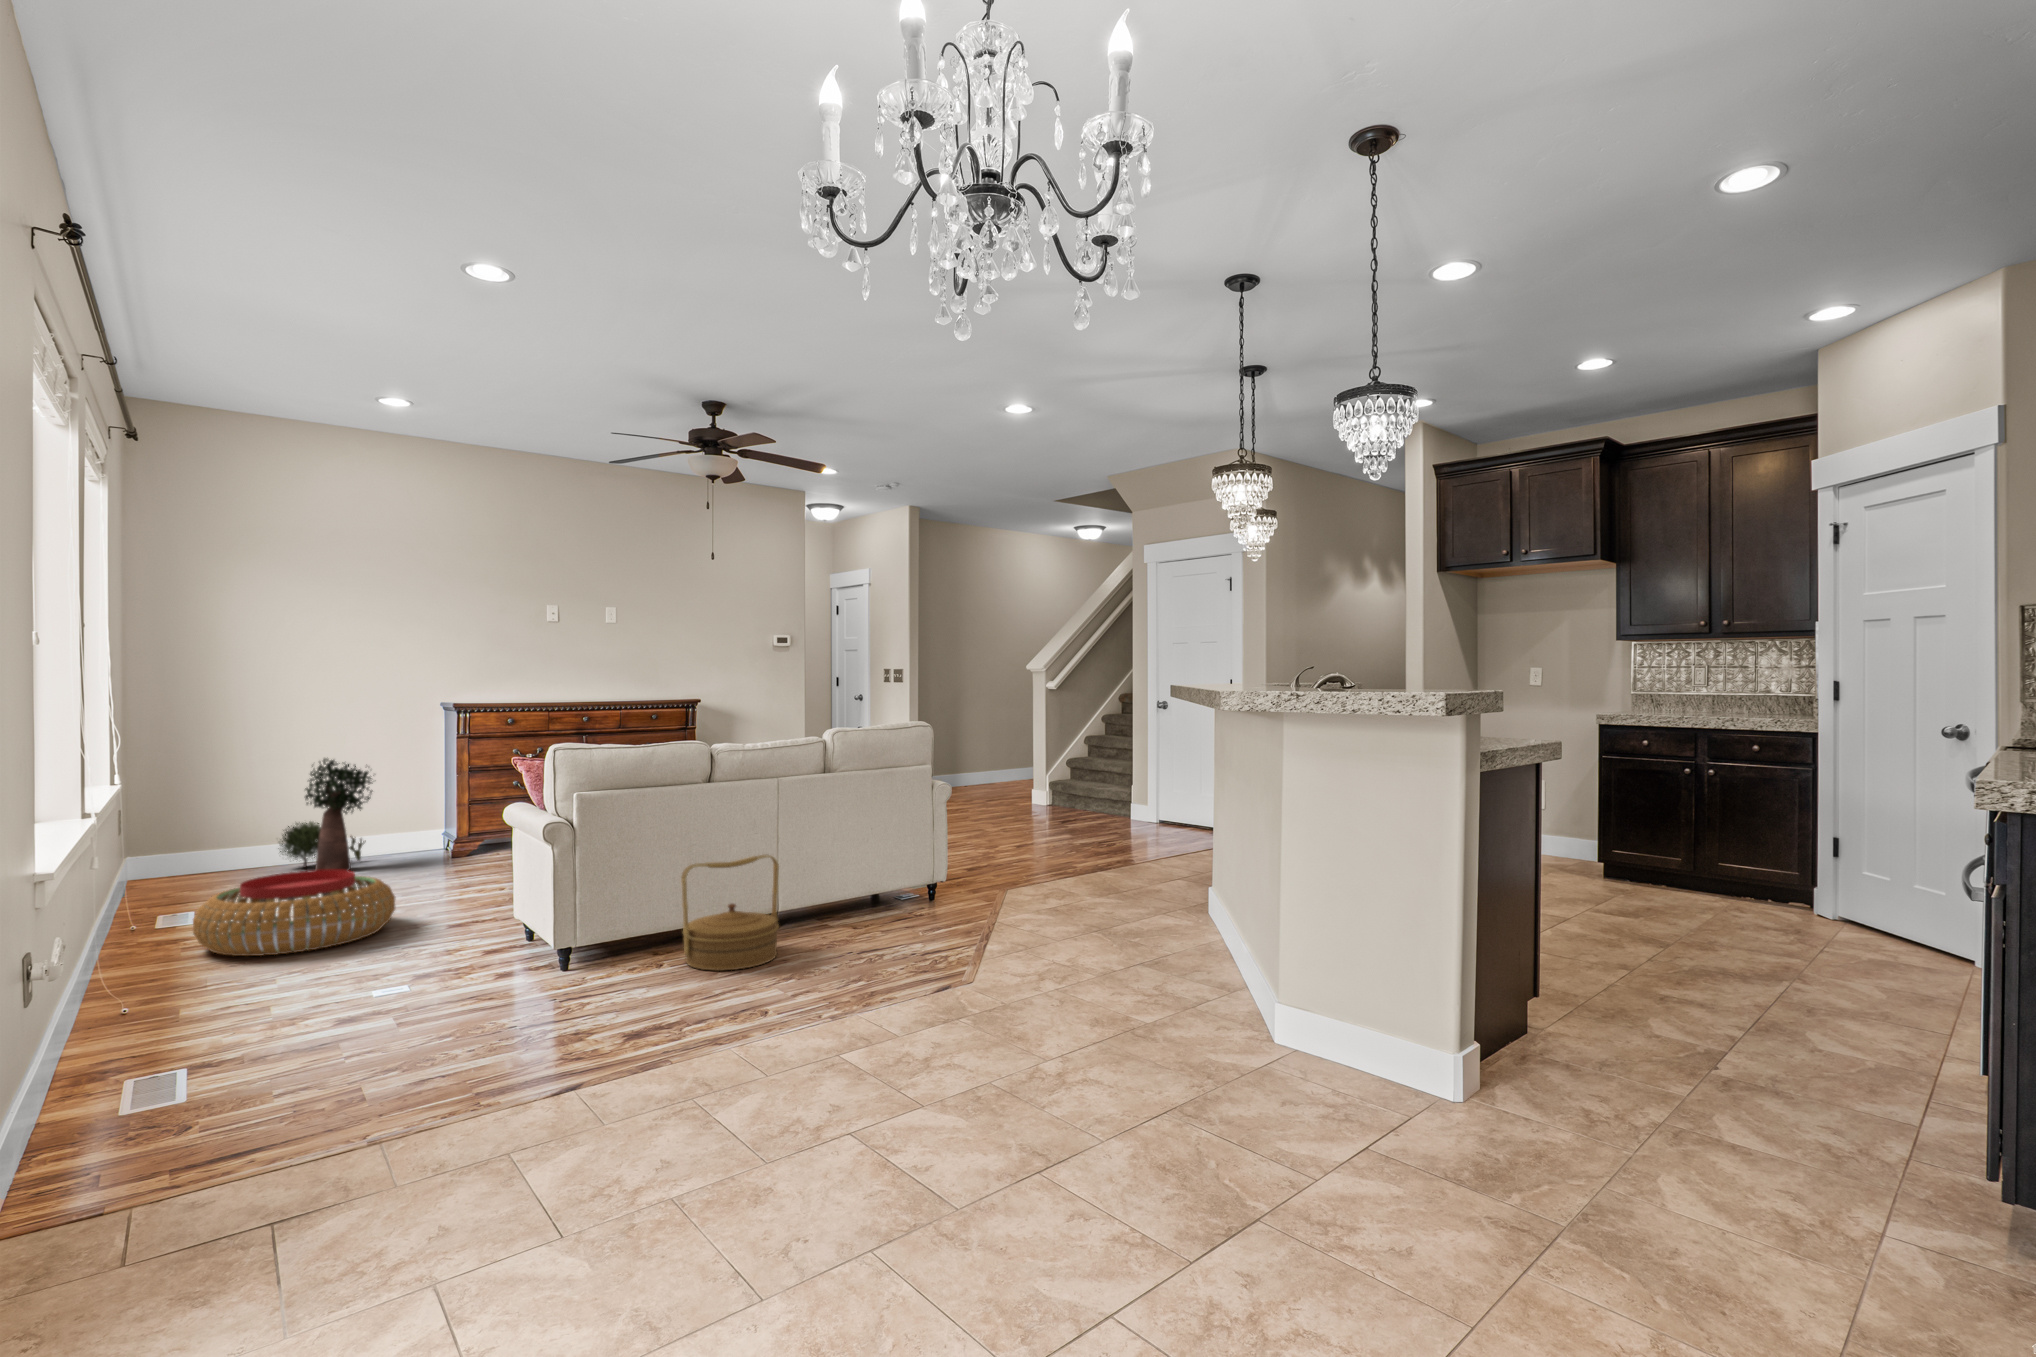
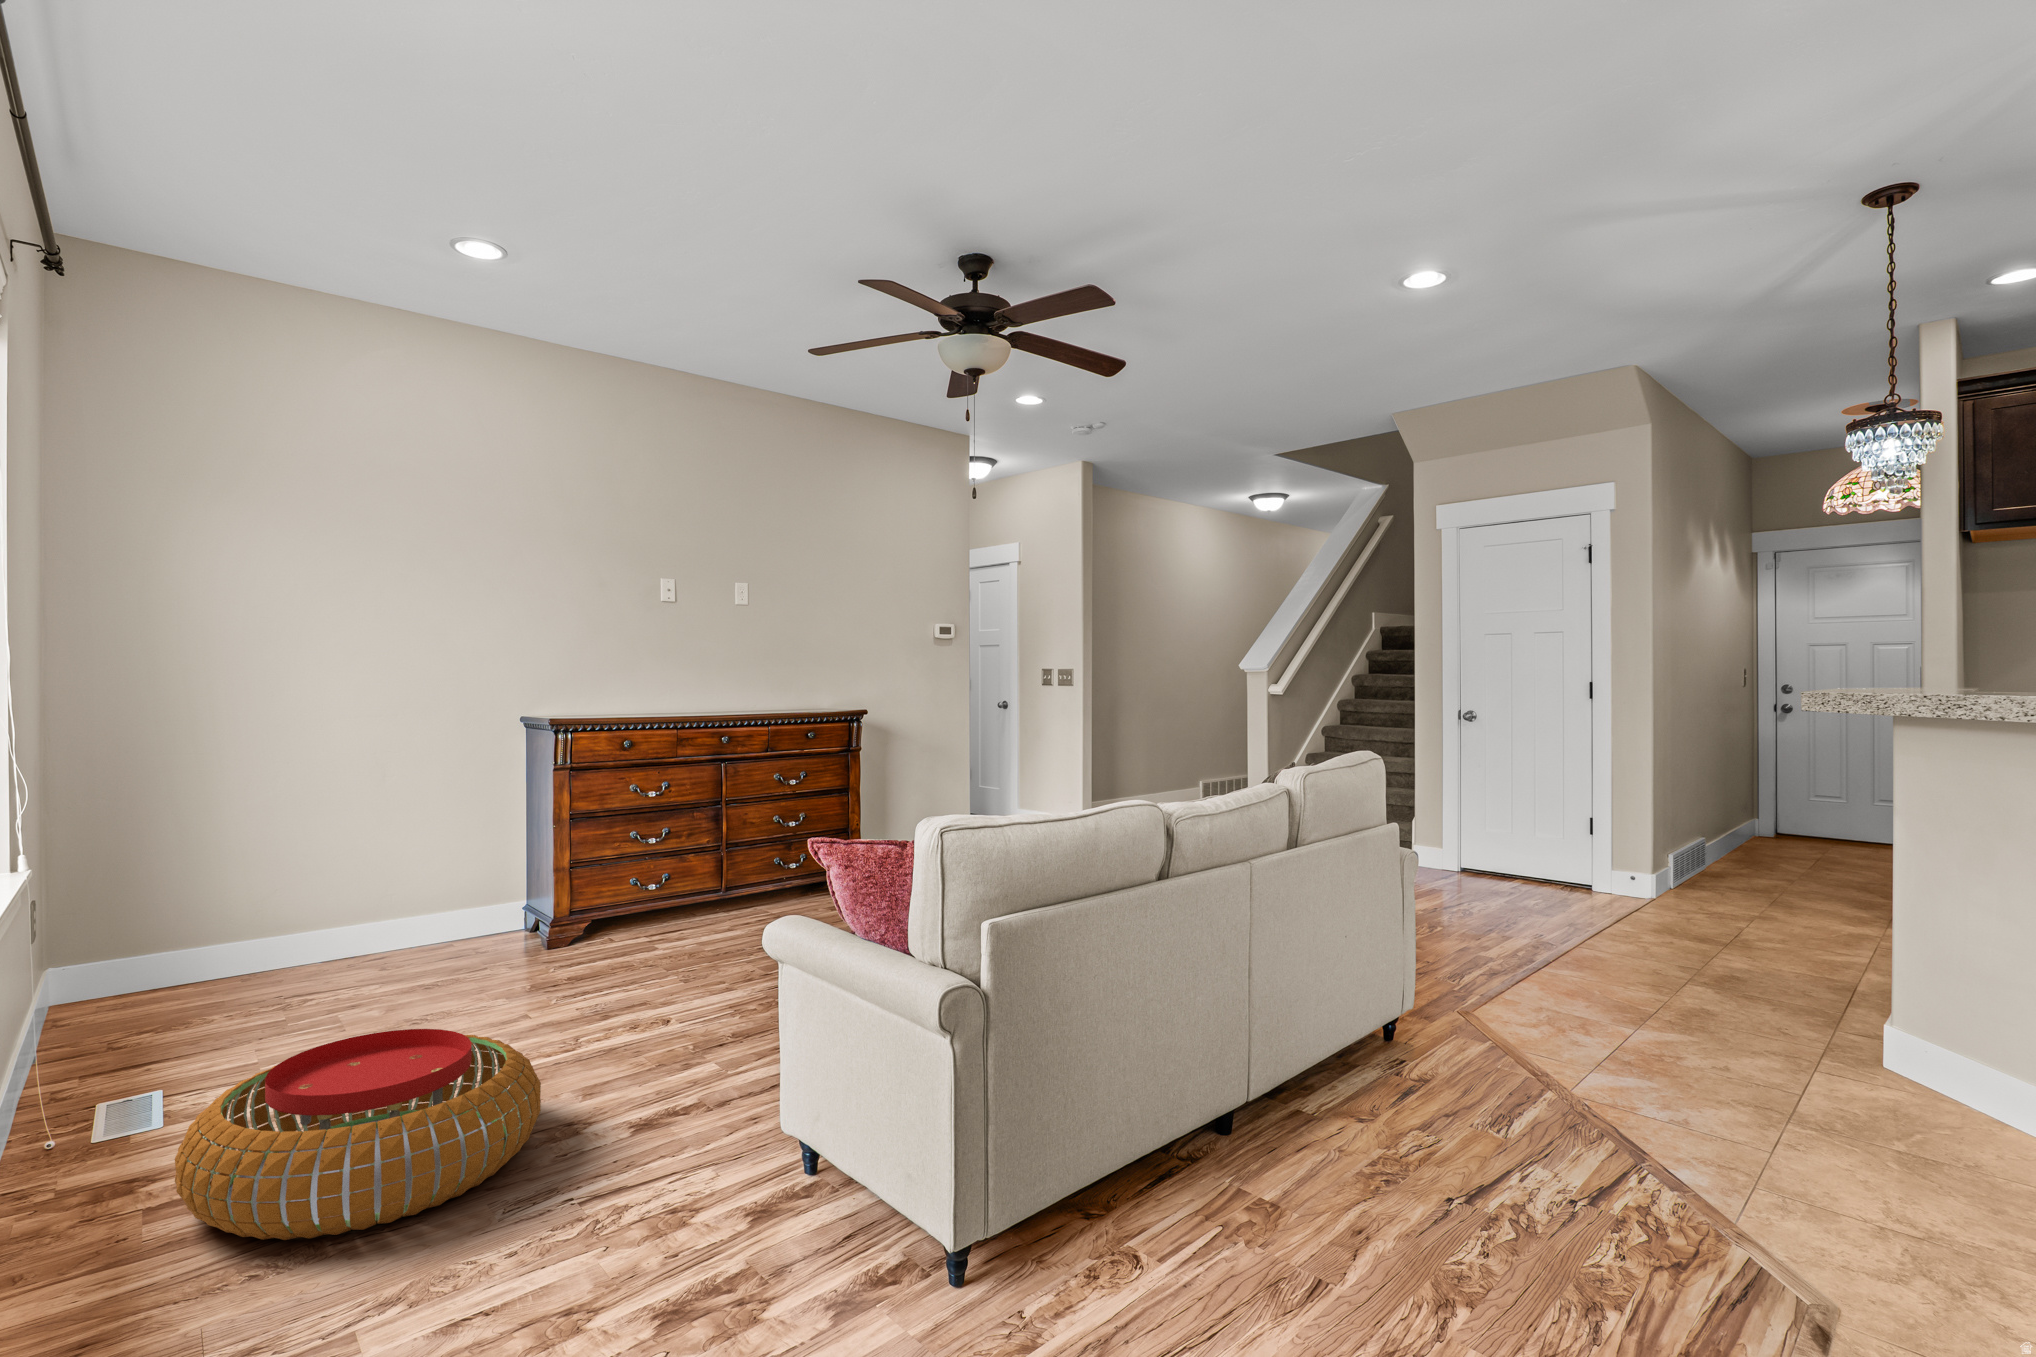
potted plant: present [280,758,372,870] -> none [282,803,435,988]
woven basket: present [681,855,779,971] -> none [1162,1021,1347,1284]

